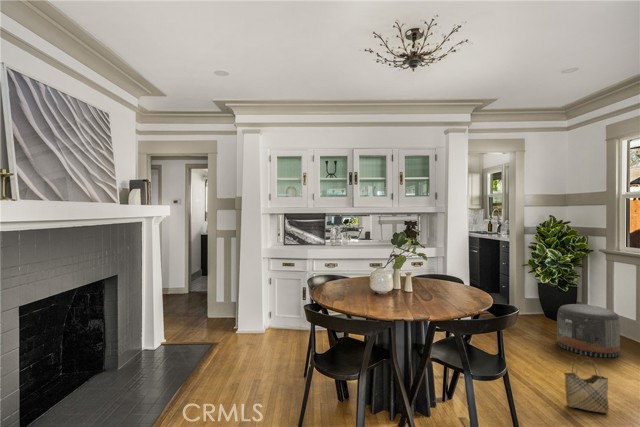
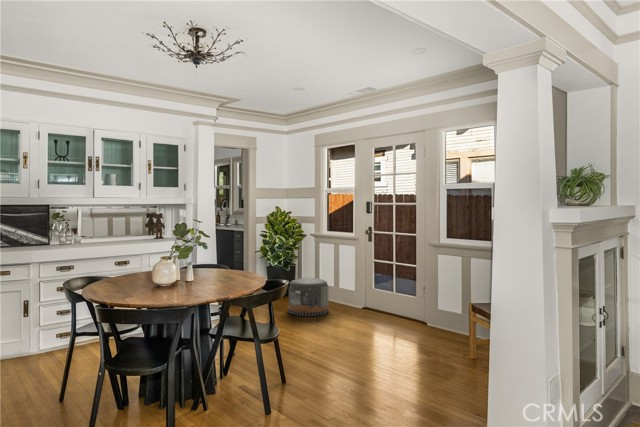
woven basket: present [565,354,609,413] -> none [310,311,336,351]

